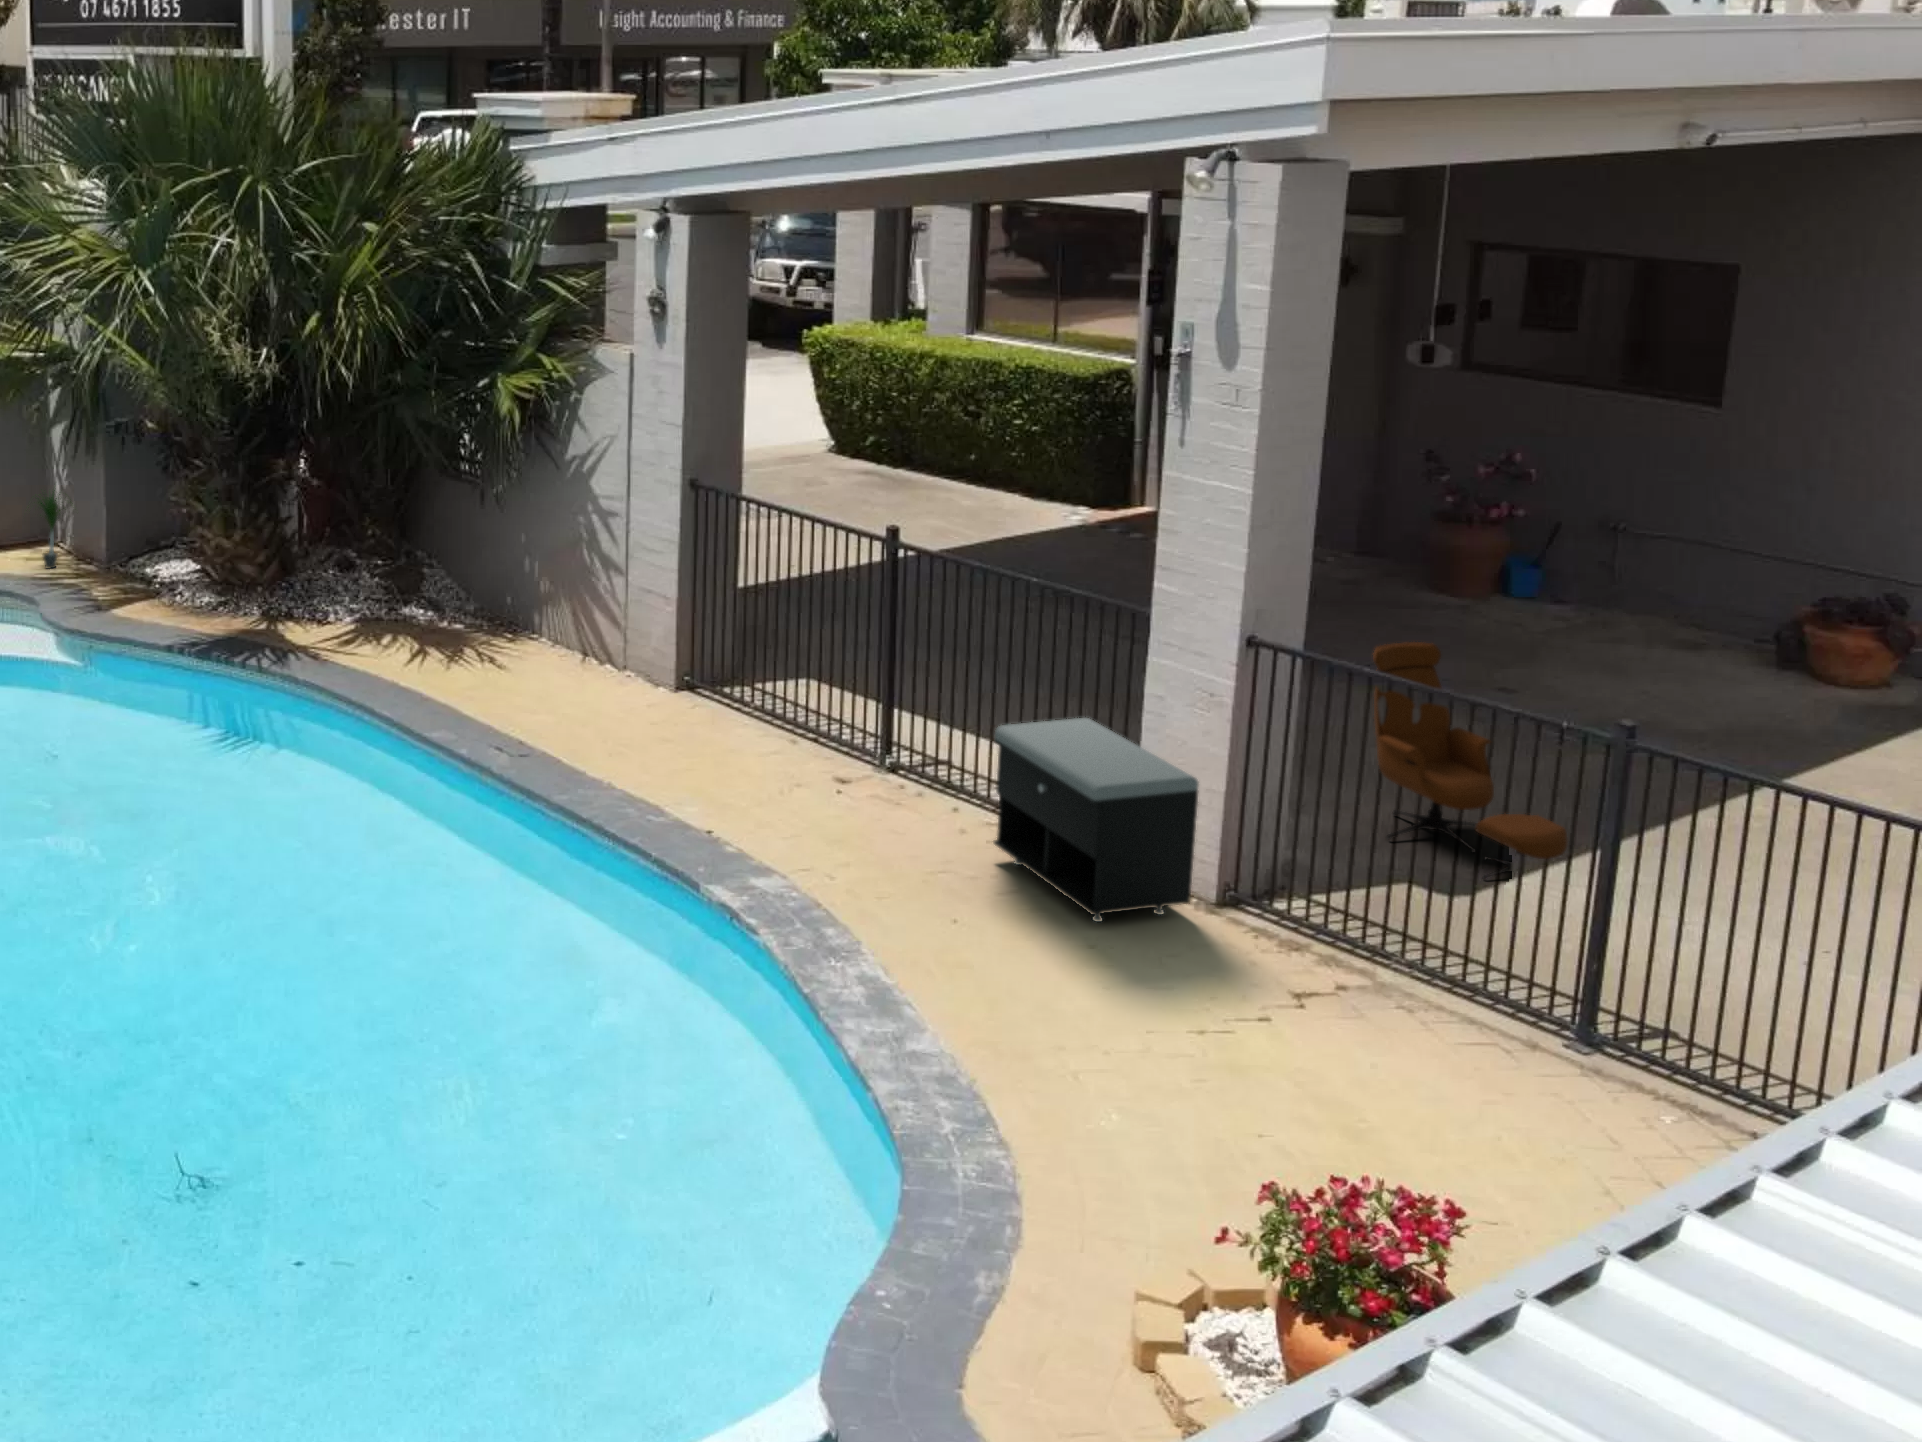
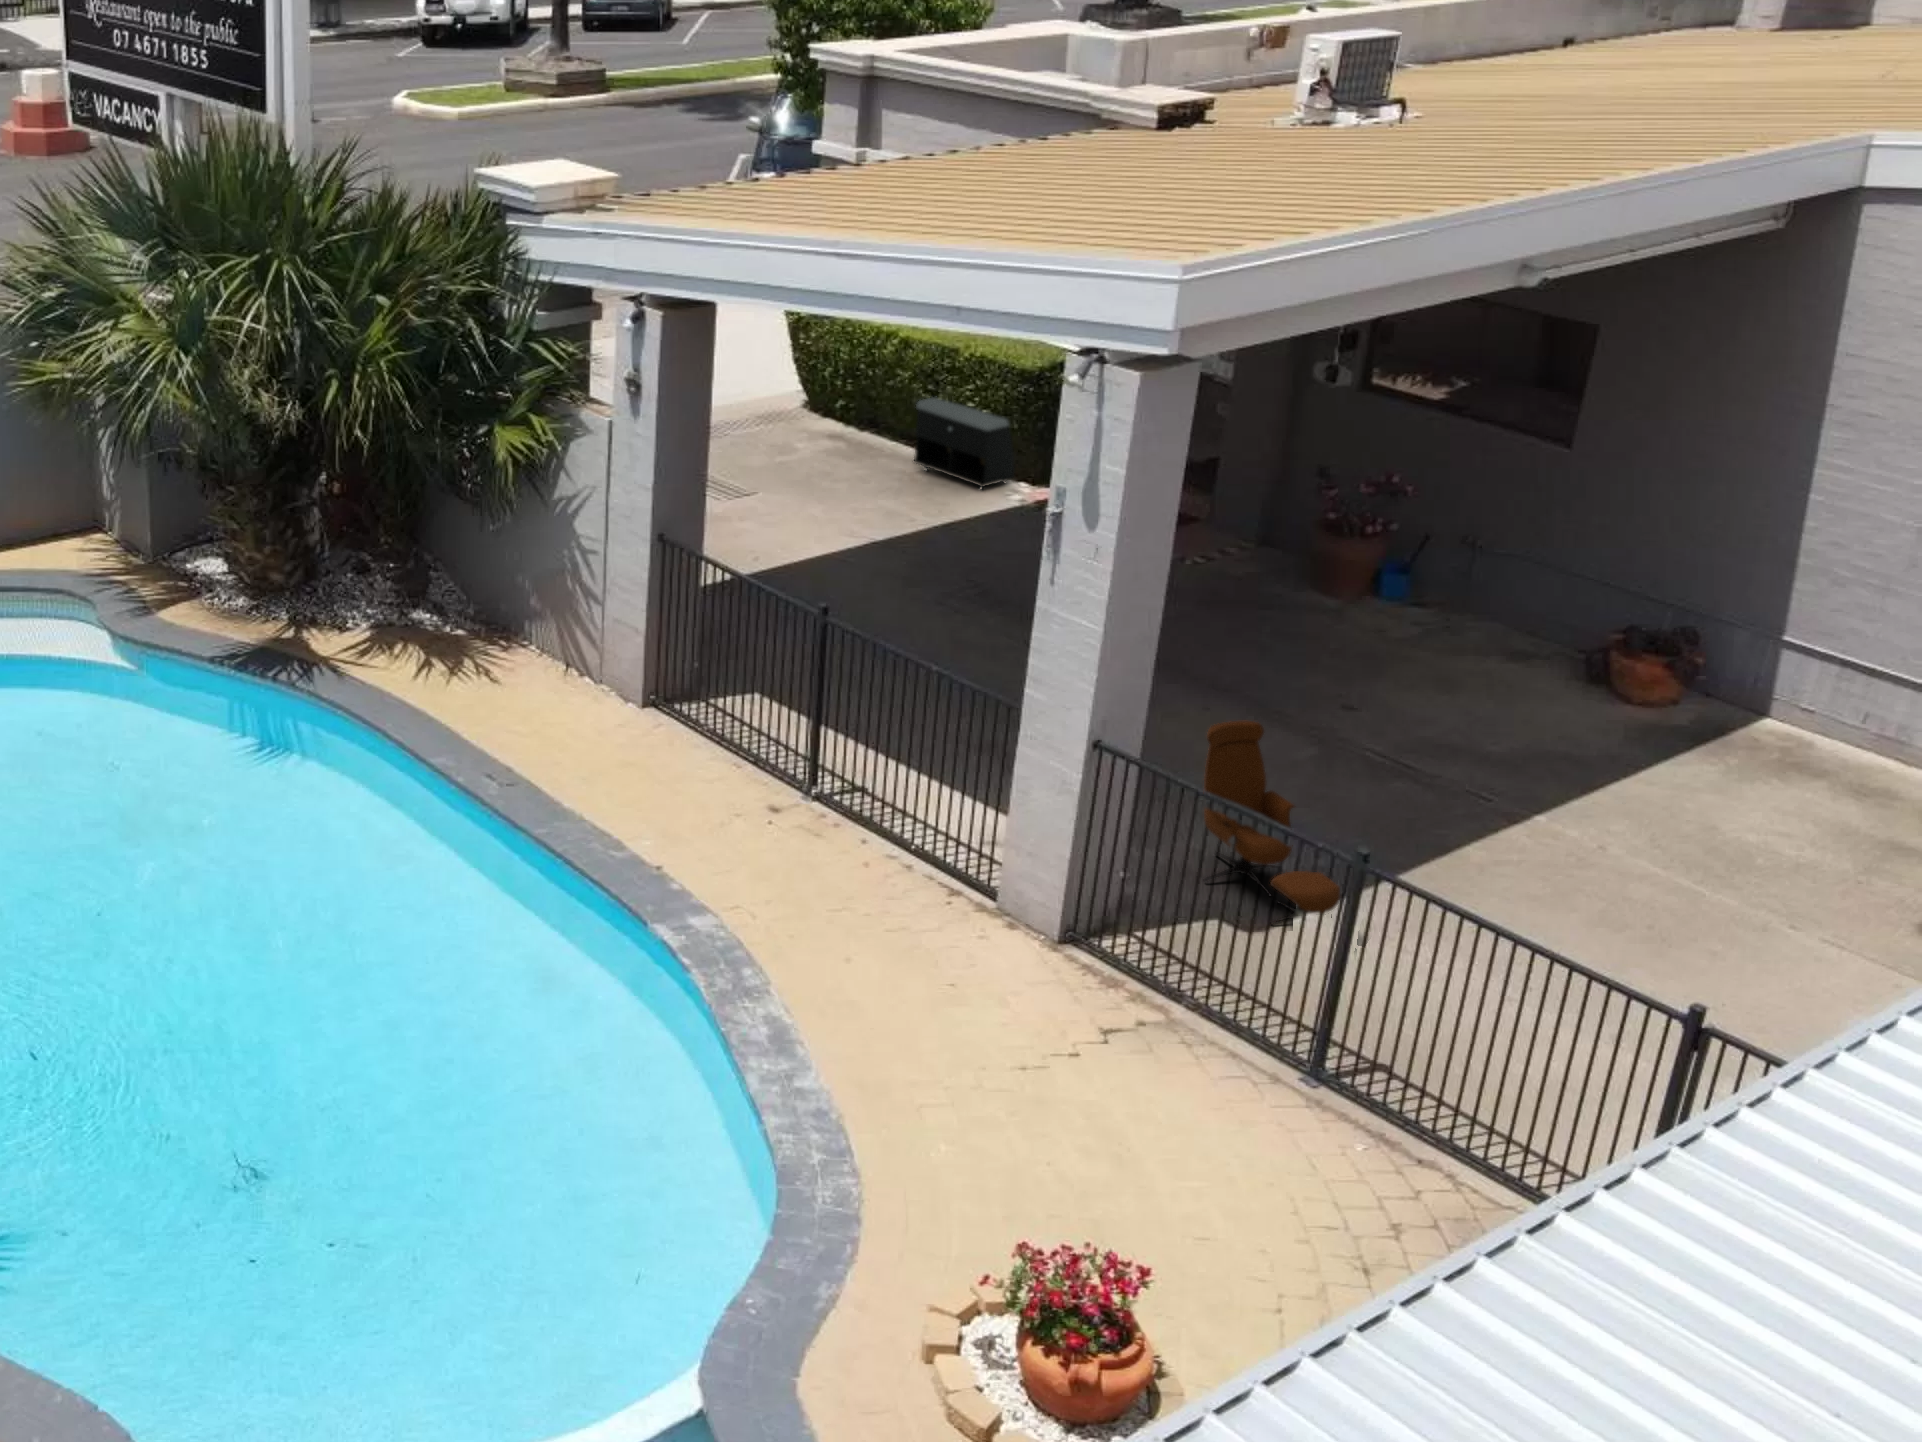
potted plant: present [38,490,60,568] -> none [75,475,126,552]
storage bench: present [994,718,1198,922] -> present [914,396,1014,489]

